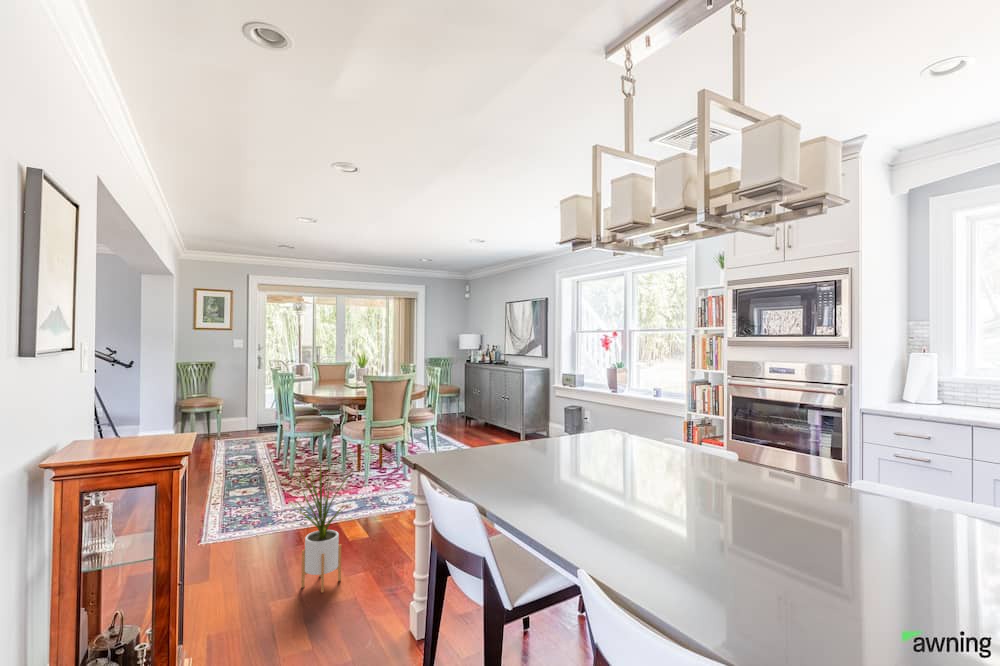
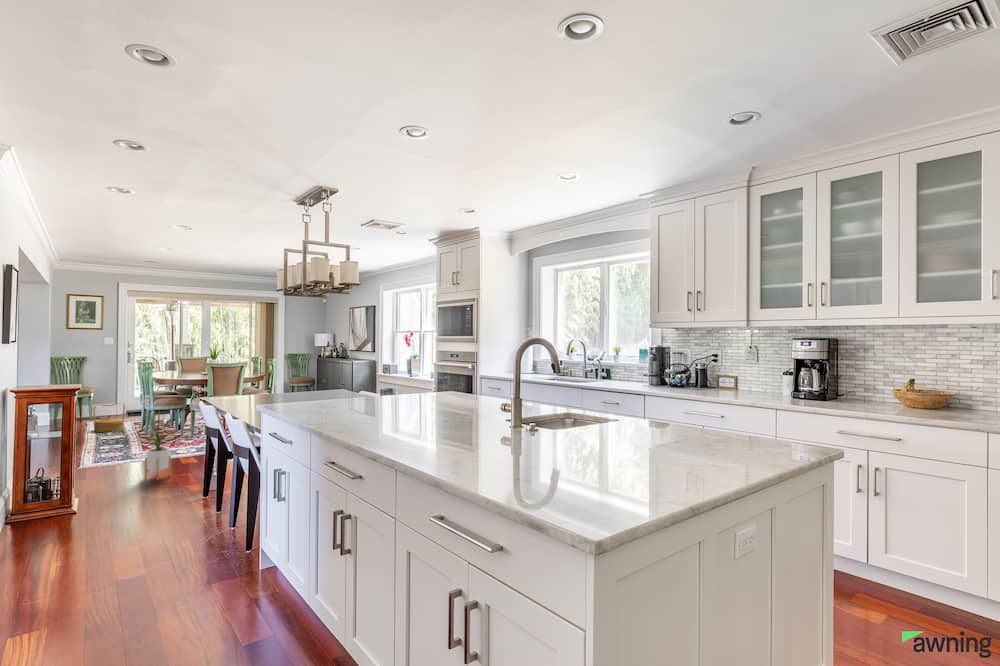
basket: none [222,423,259,461] -> present [93,403,125,432]

